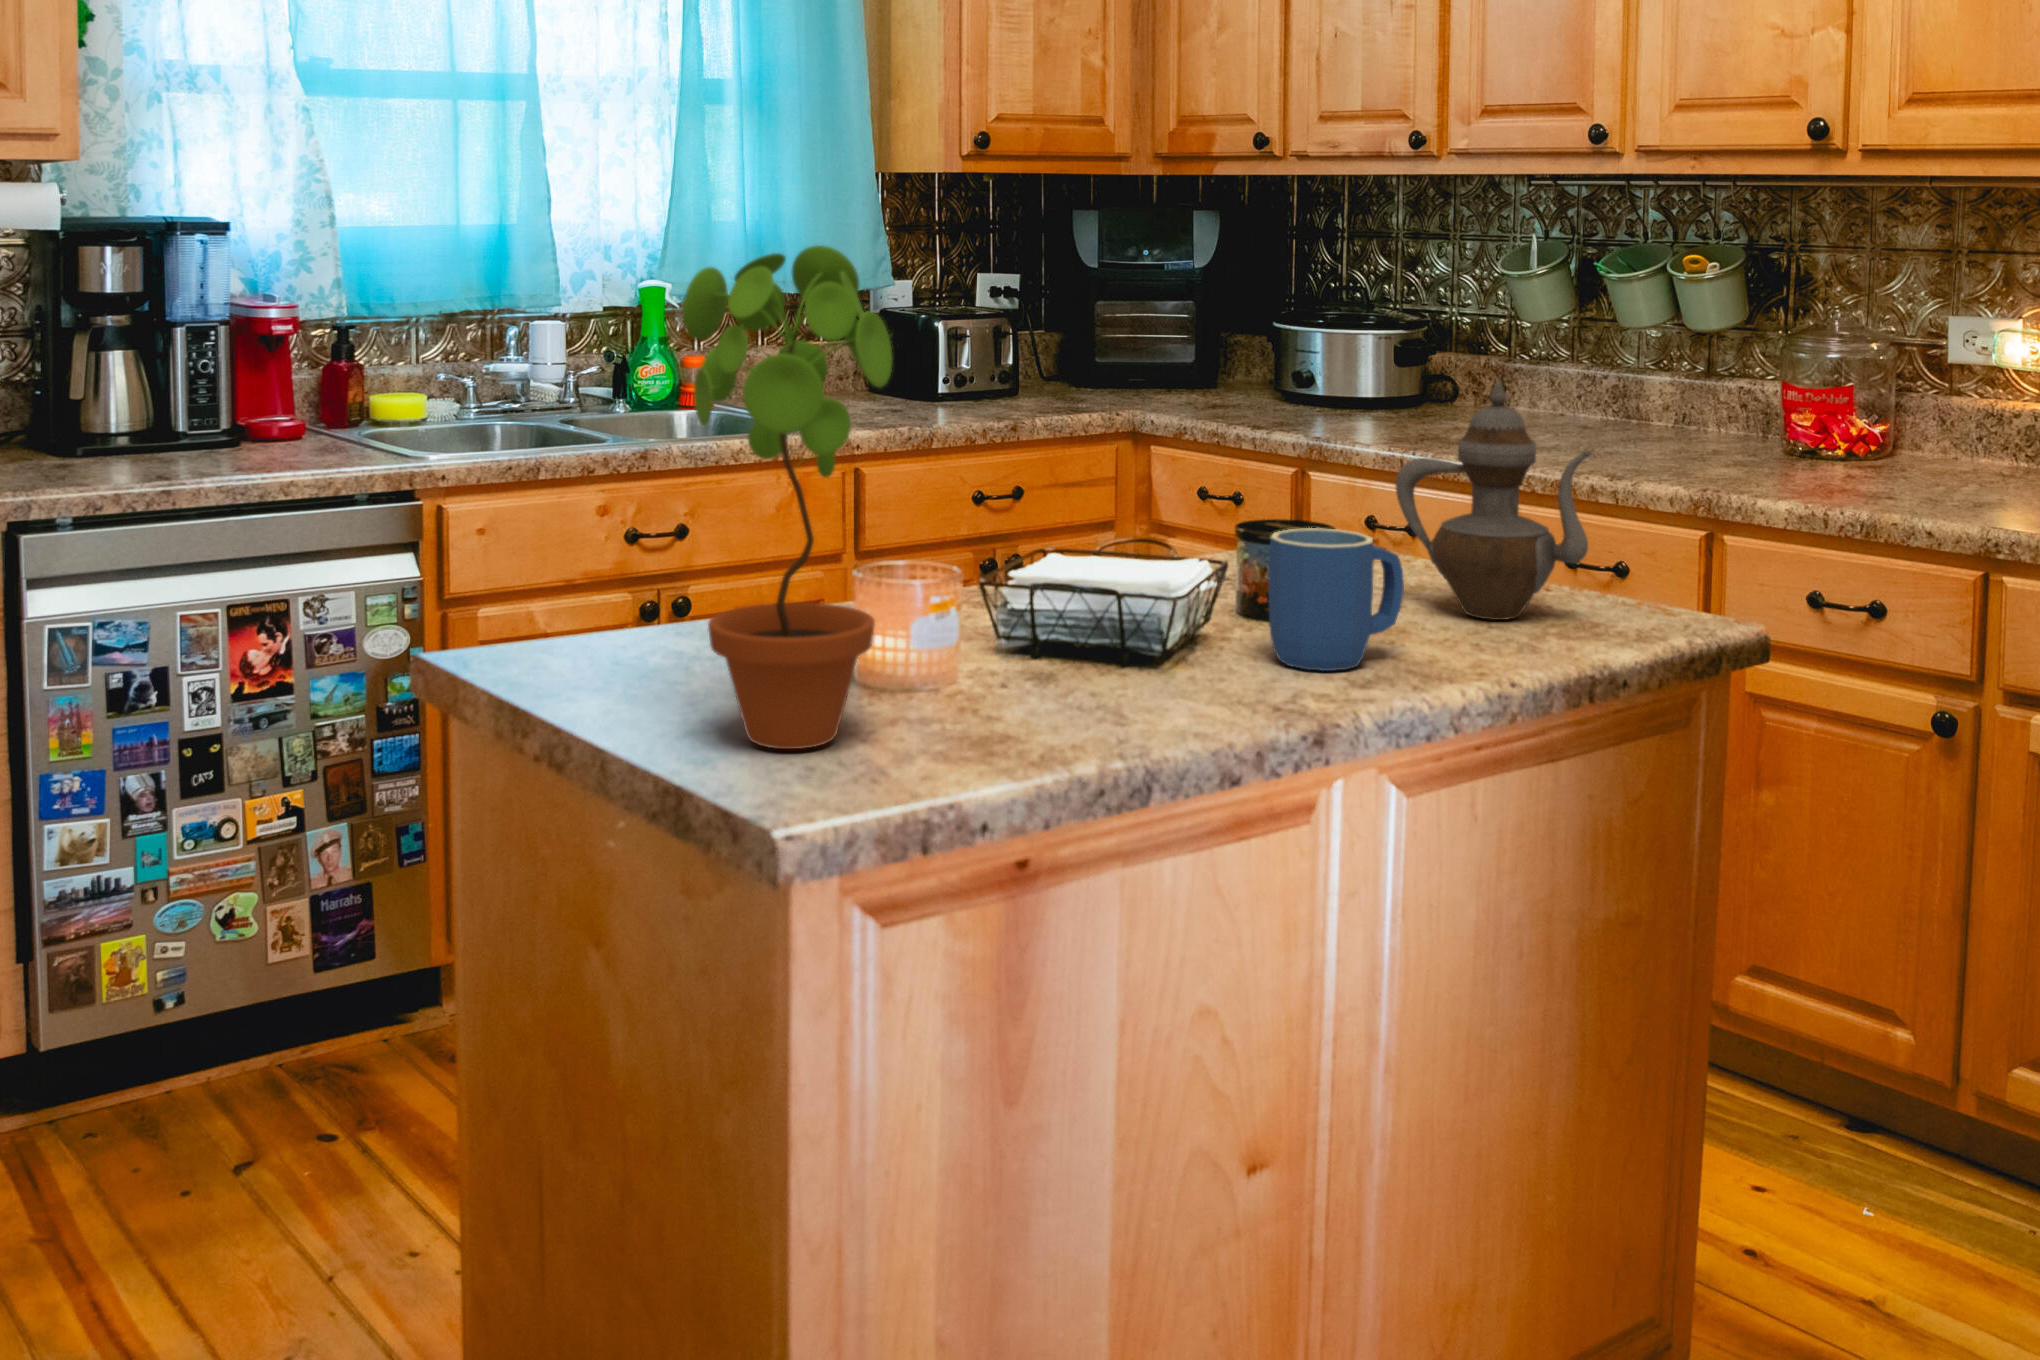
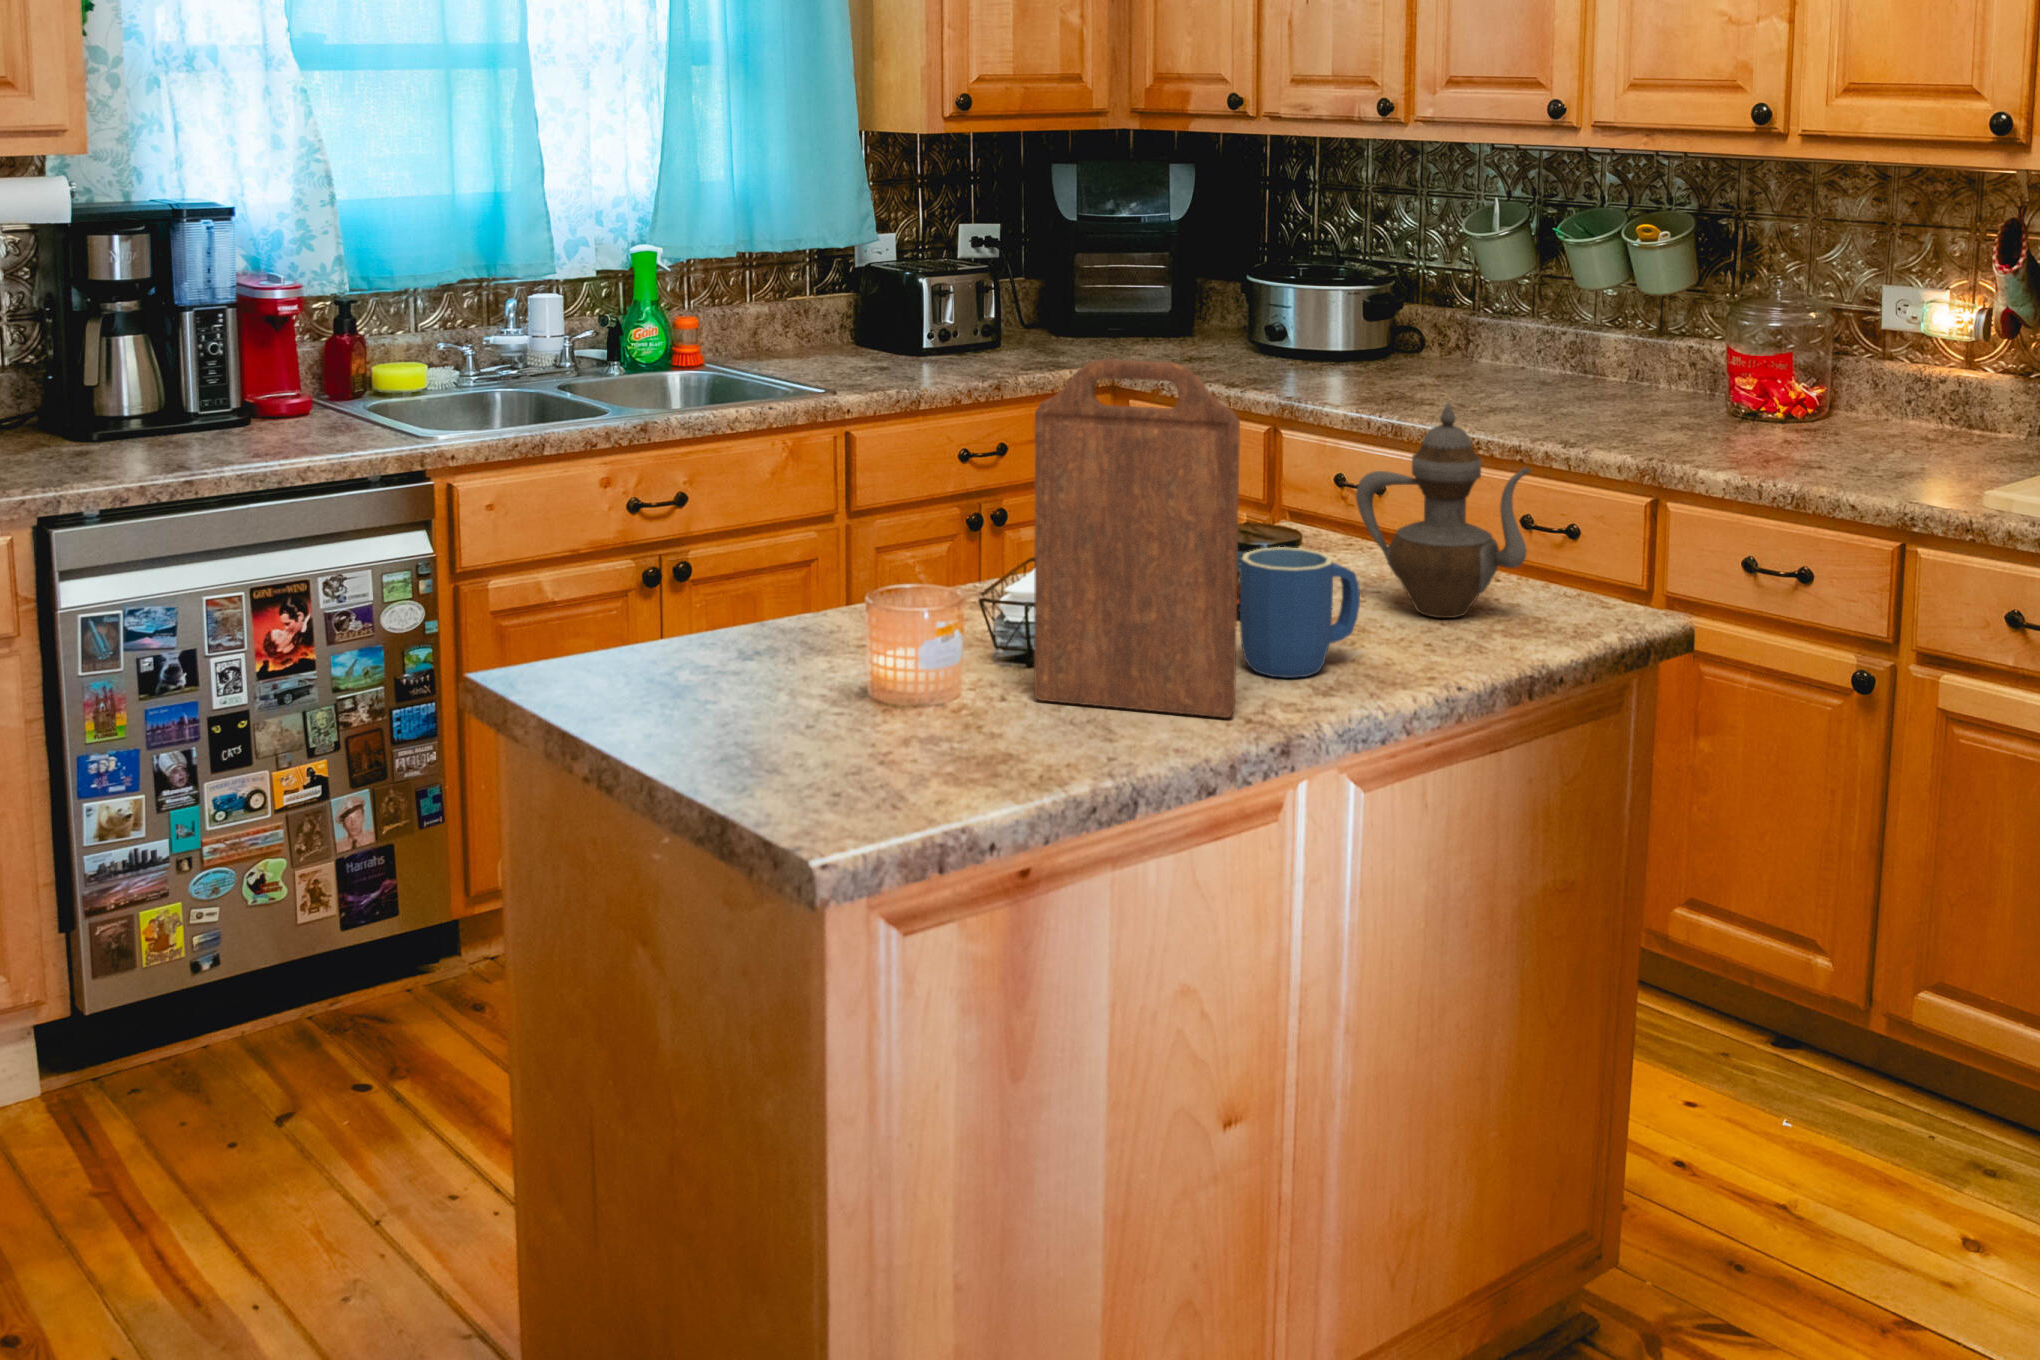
potted plant: present [683,245,892,749] -> none [719,324,907,772]
cutting board: none [1037,300,1270,706] -> present [1034,359,1240,718]

